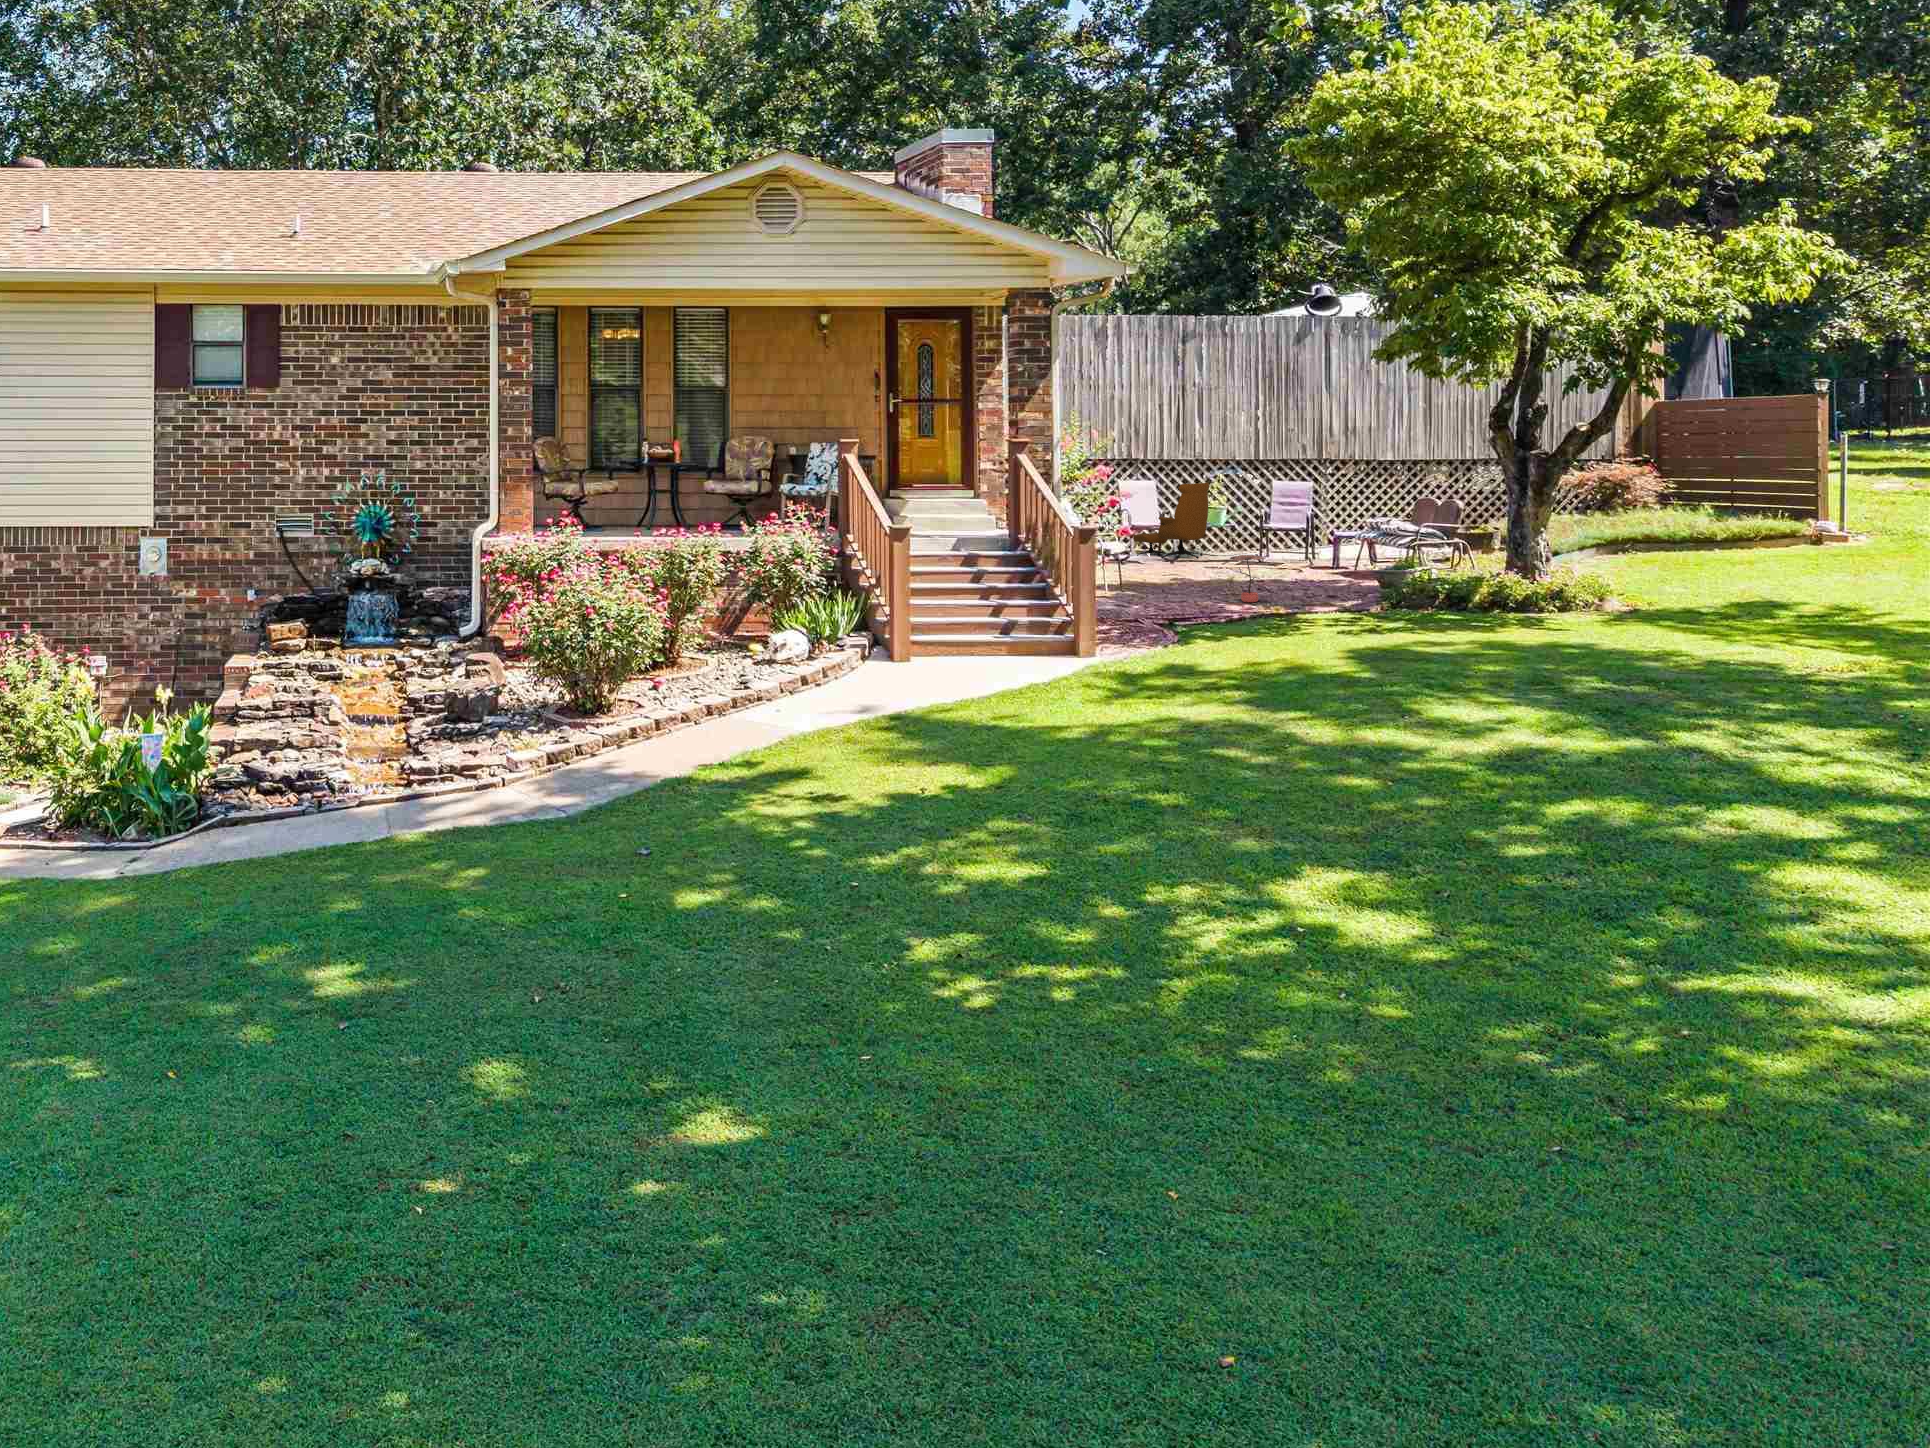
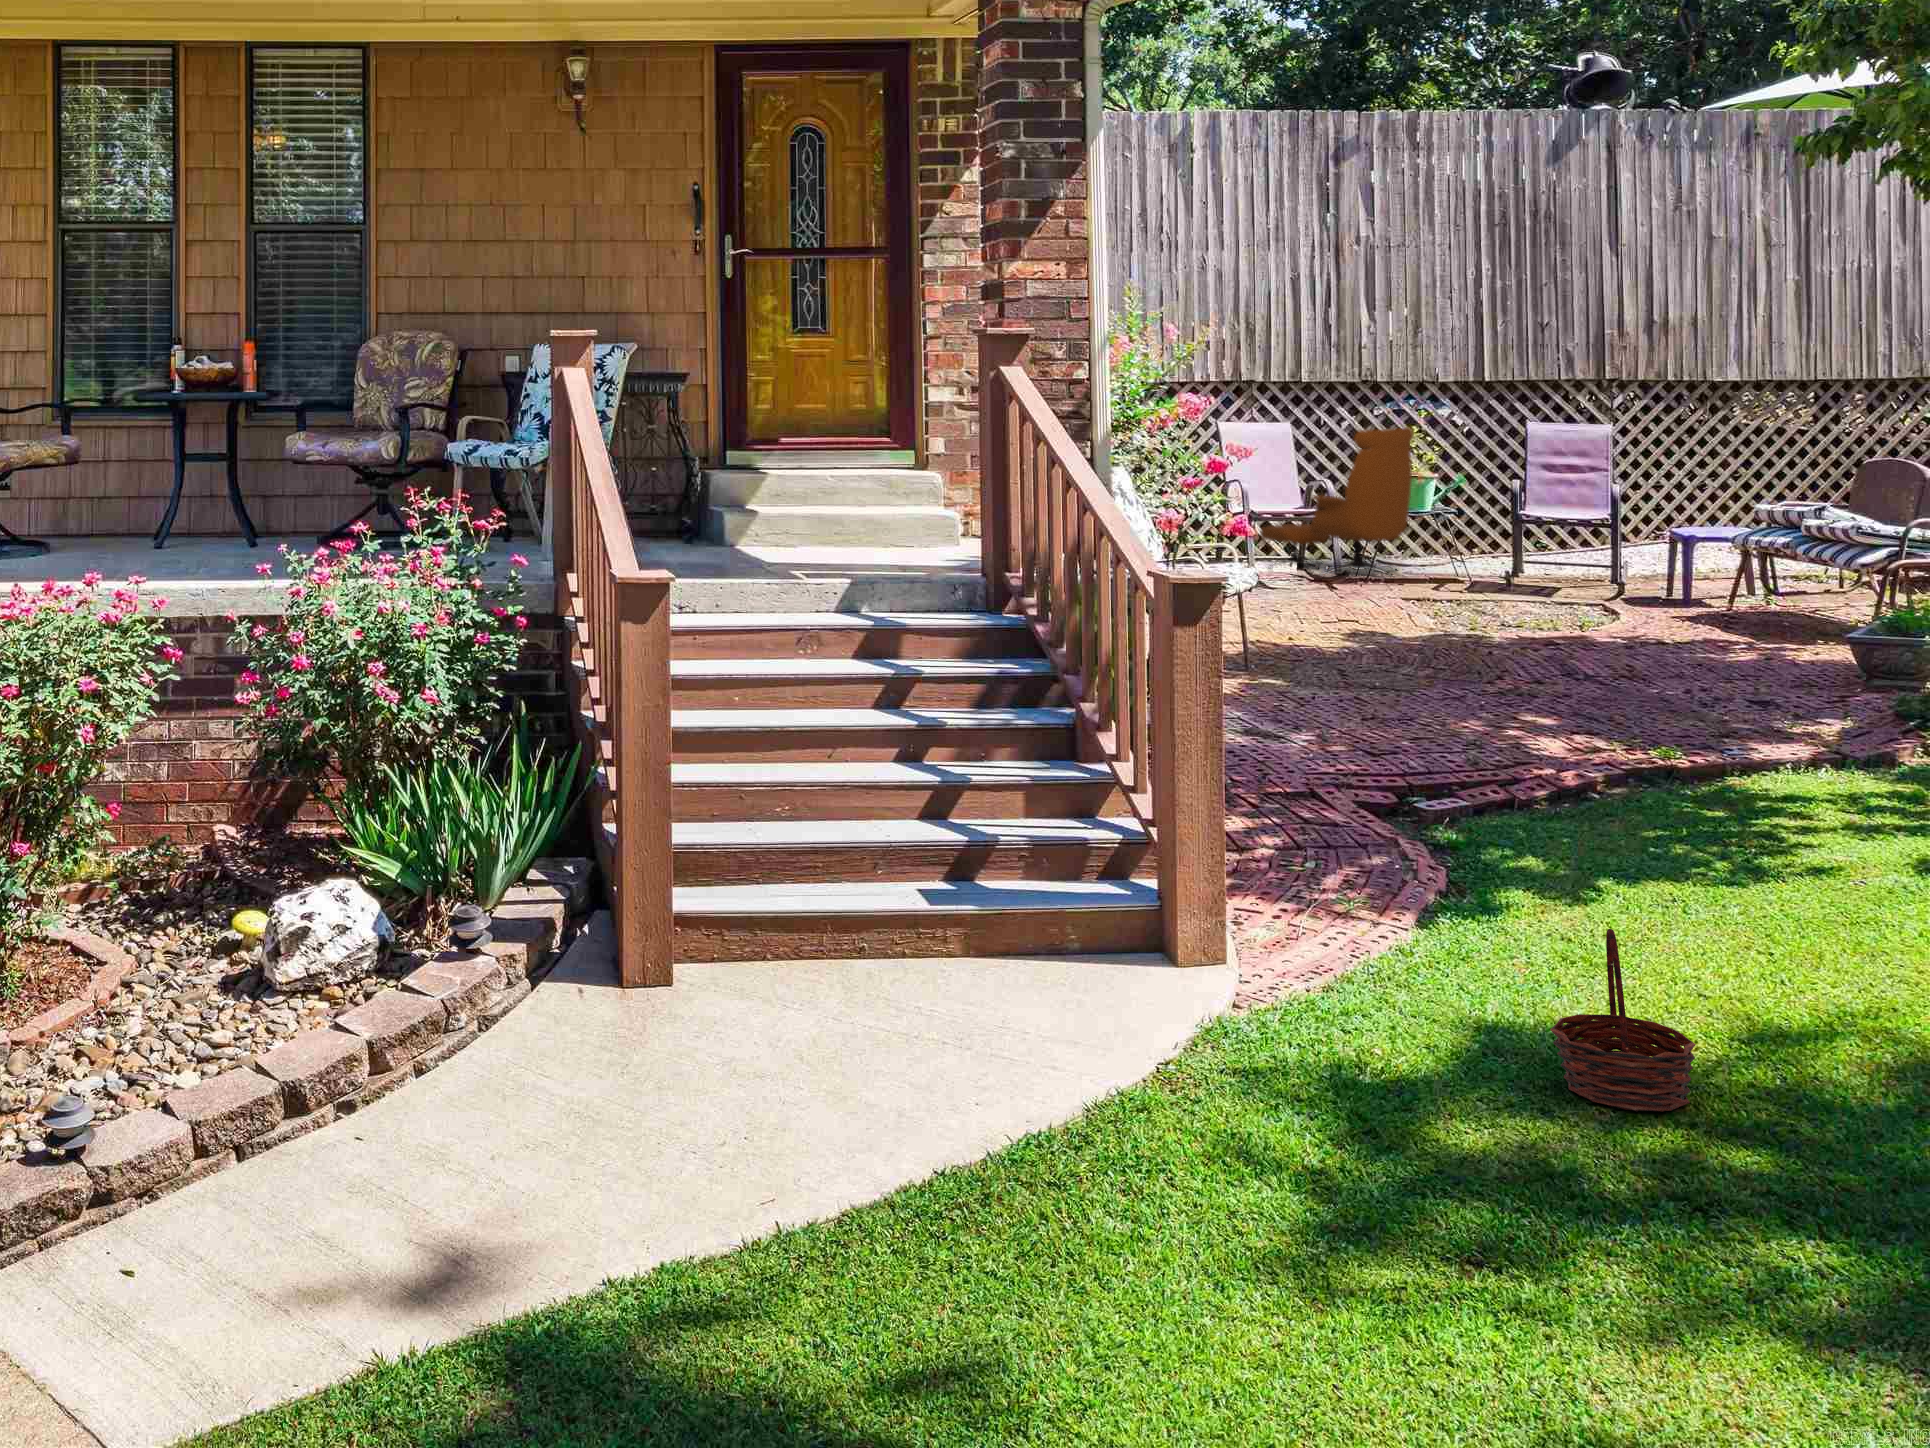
potted plant: present [1230,555,1265,602] -> none [1527,608,1624,727]
basket: none [1186,620,1224,667] -> present [1550,929,1696,1112]

